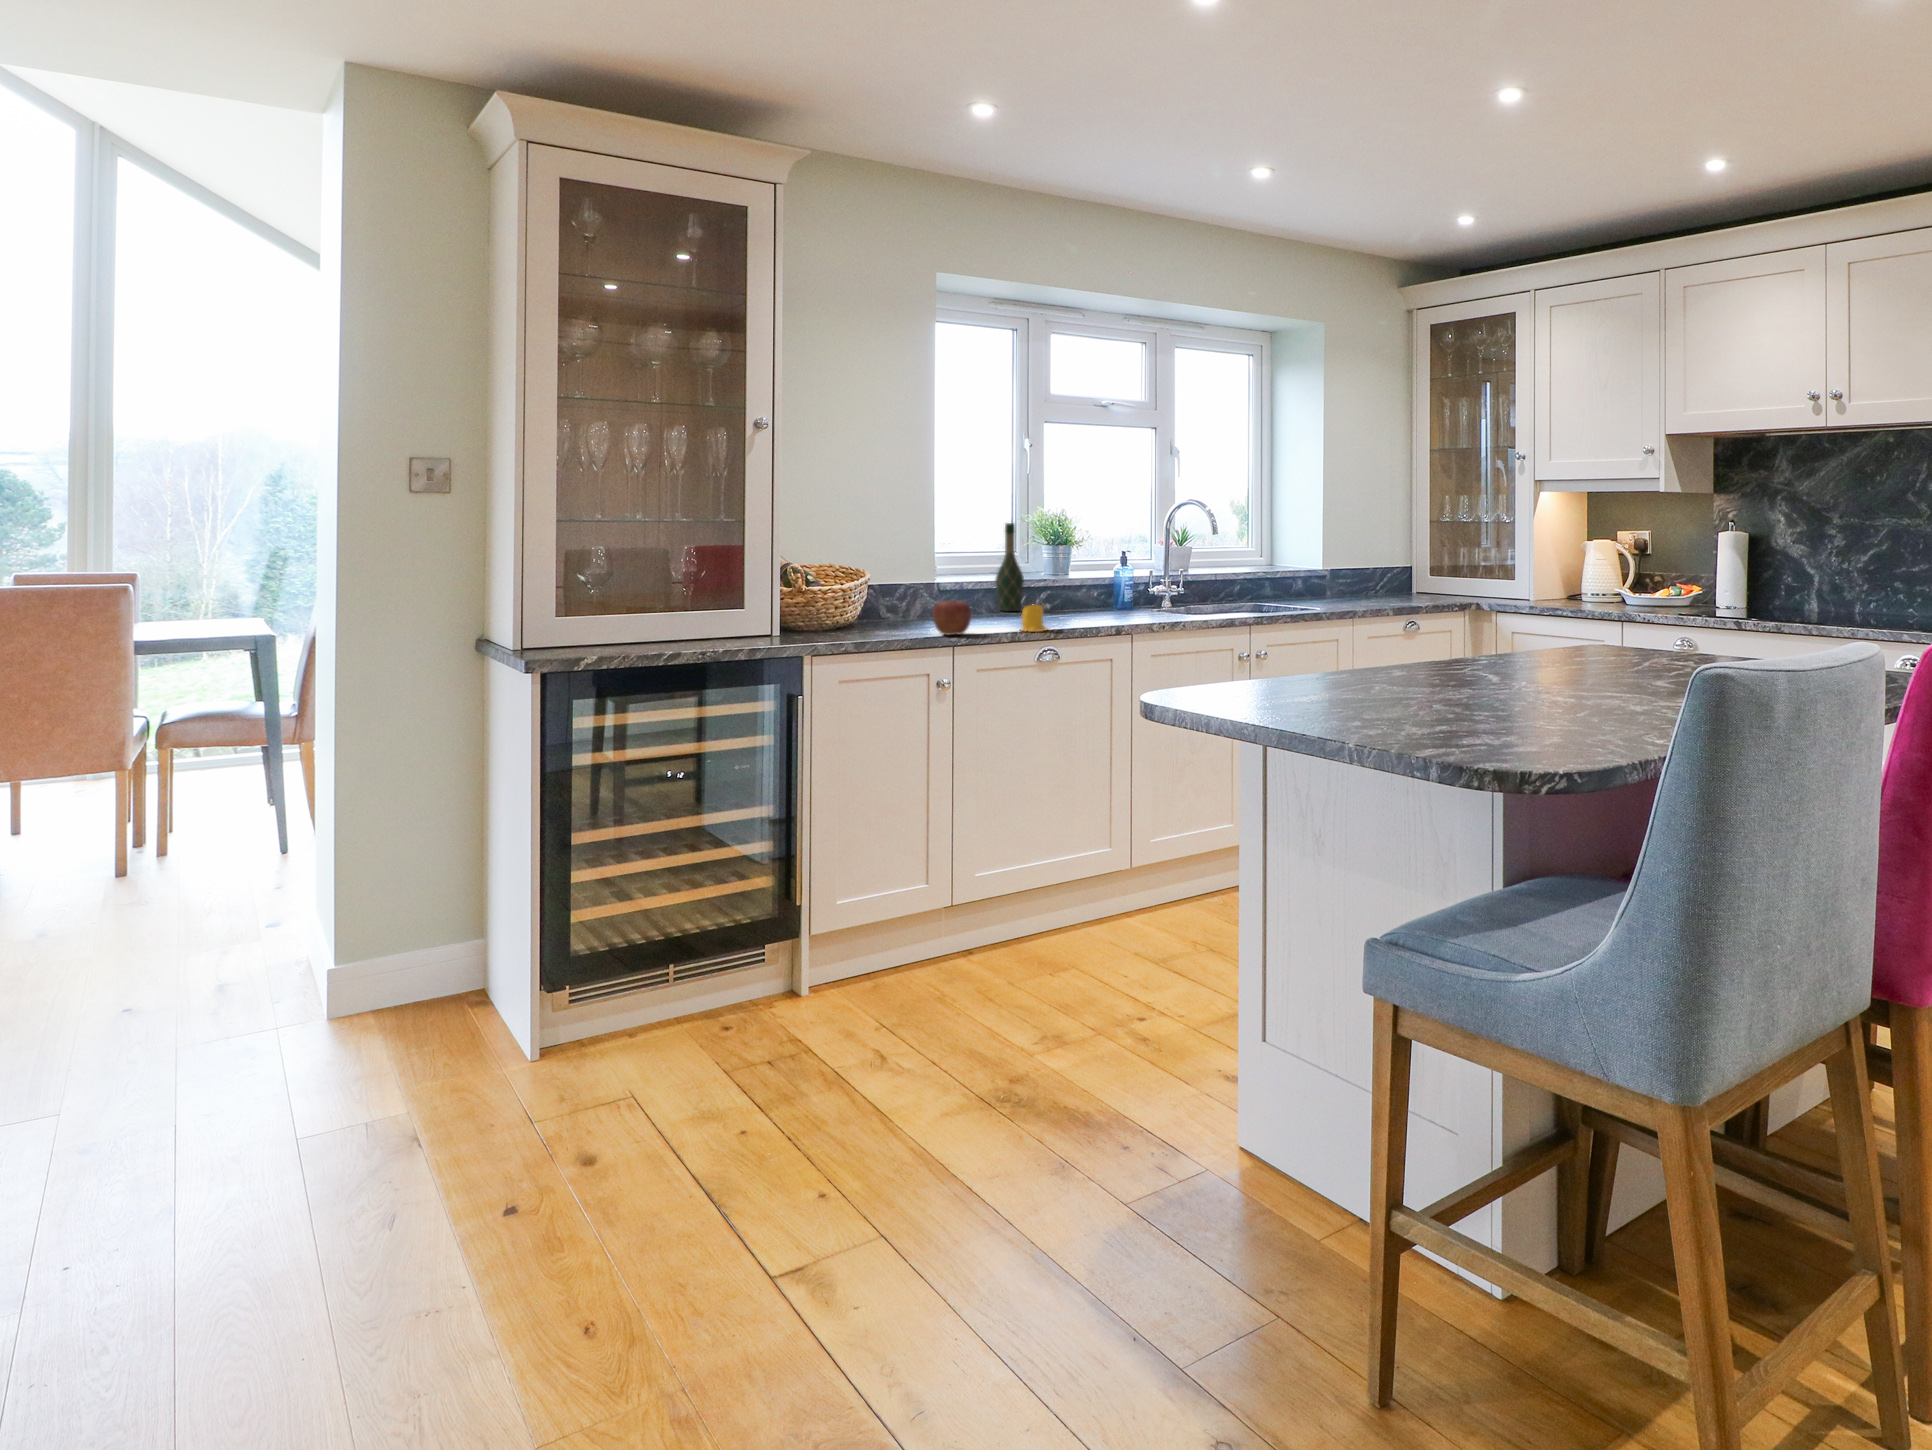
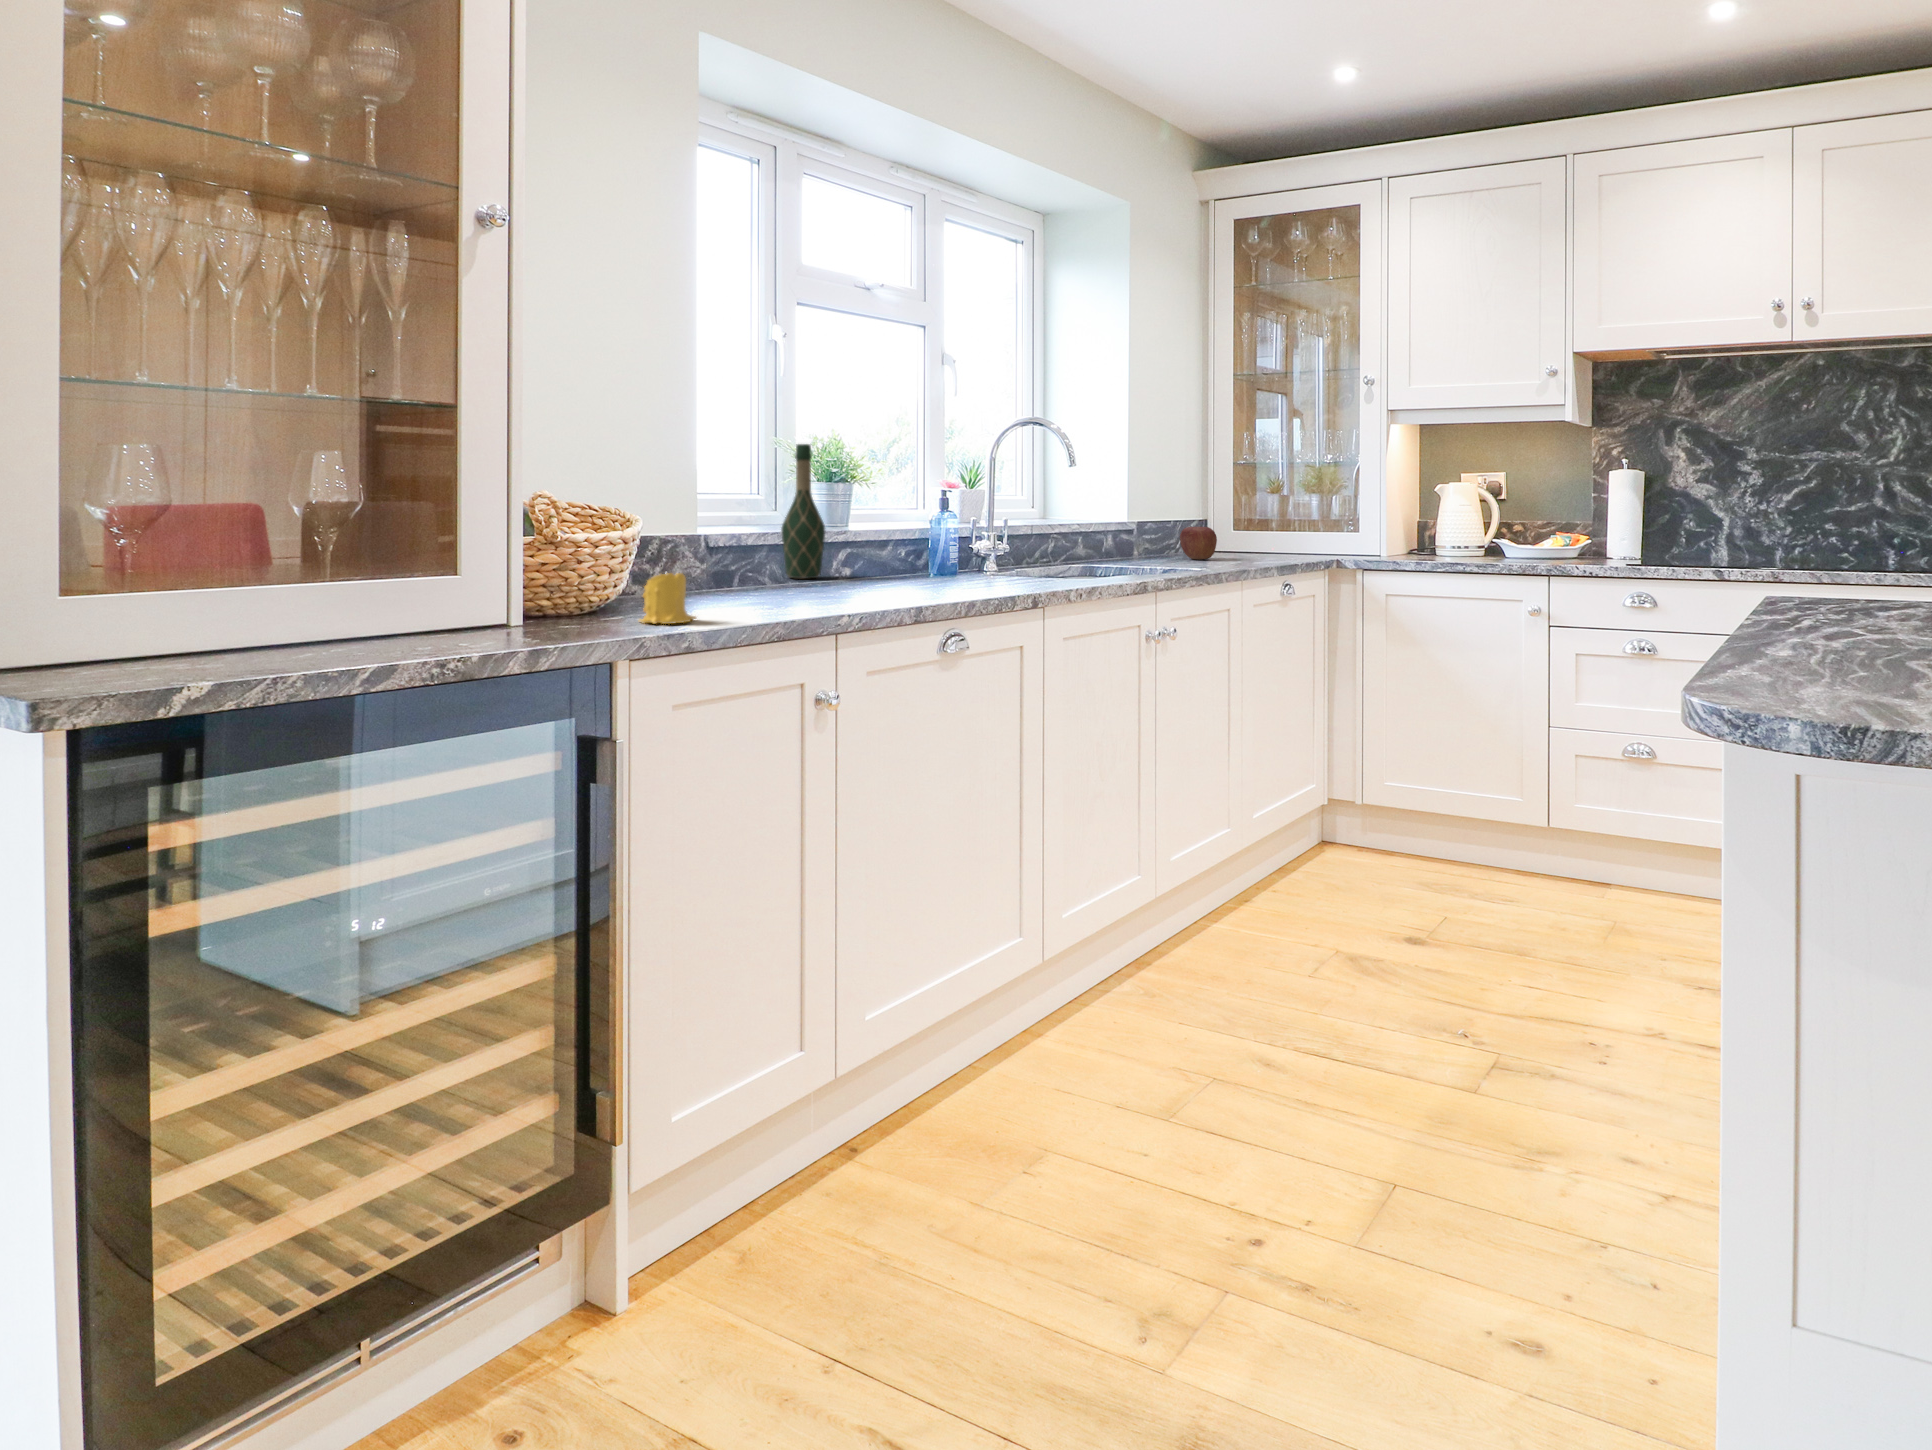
apple: present [932,601,971,635] -> present [1180,527,1217,559]
candle: present [1021,605,1047,632] -> present [639,573,696,624]

